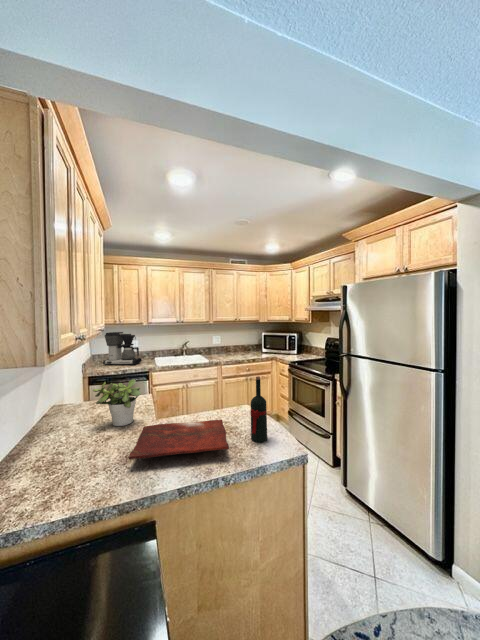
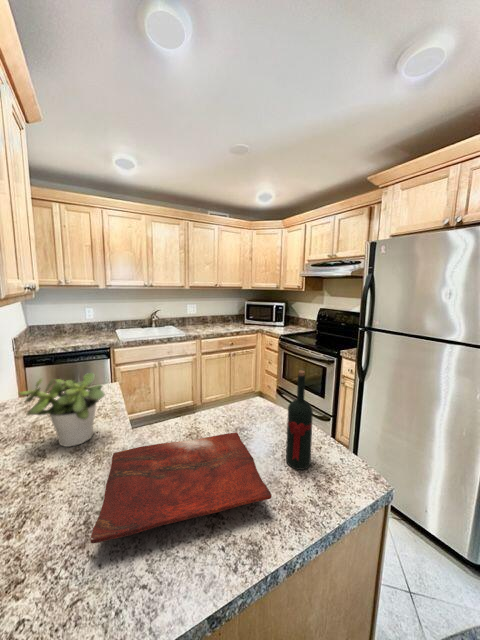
coffee maker: present [103,332,142,365] -> none [45,296,98,340]

